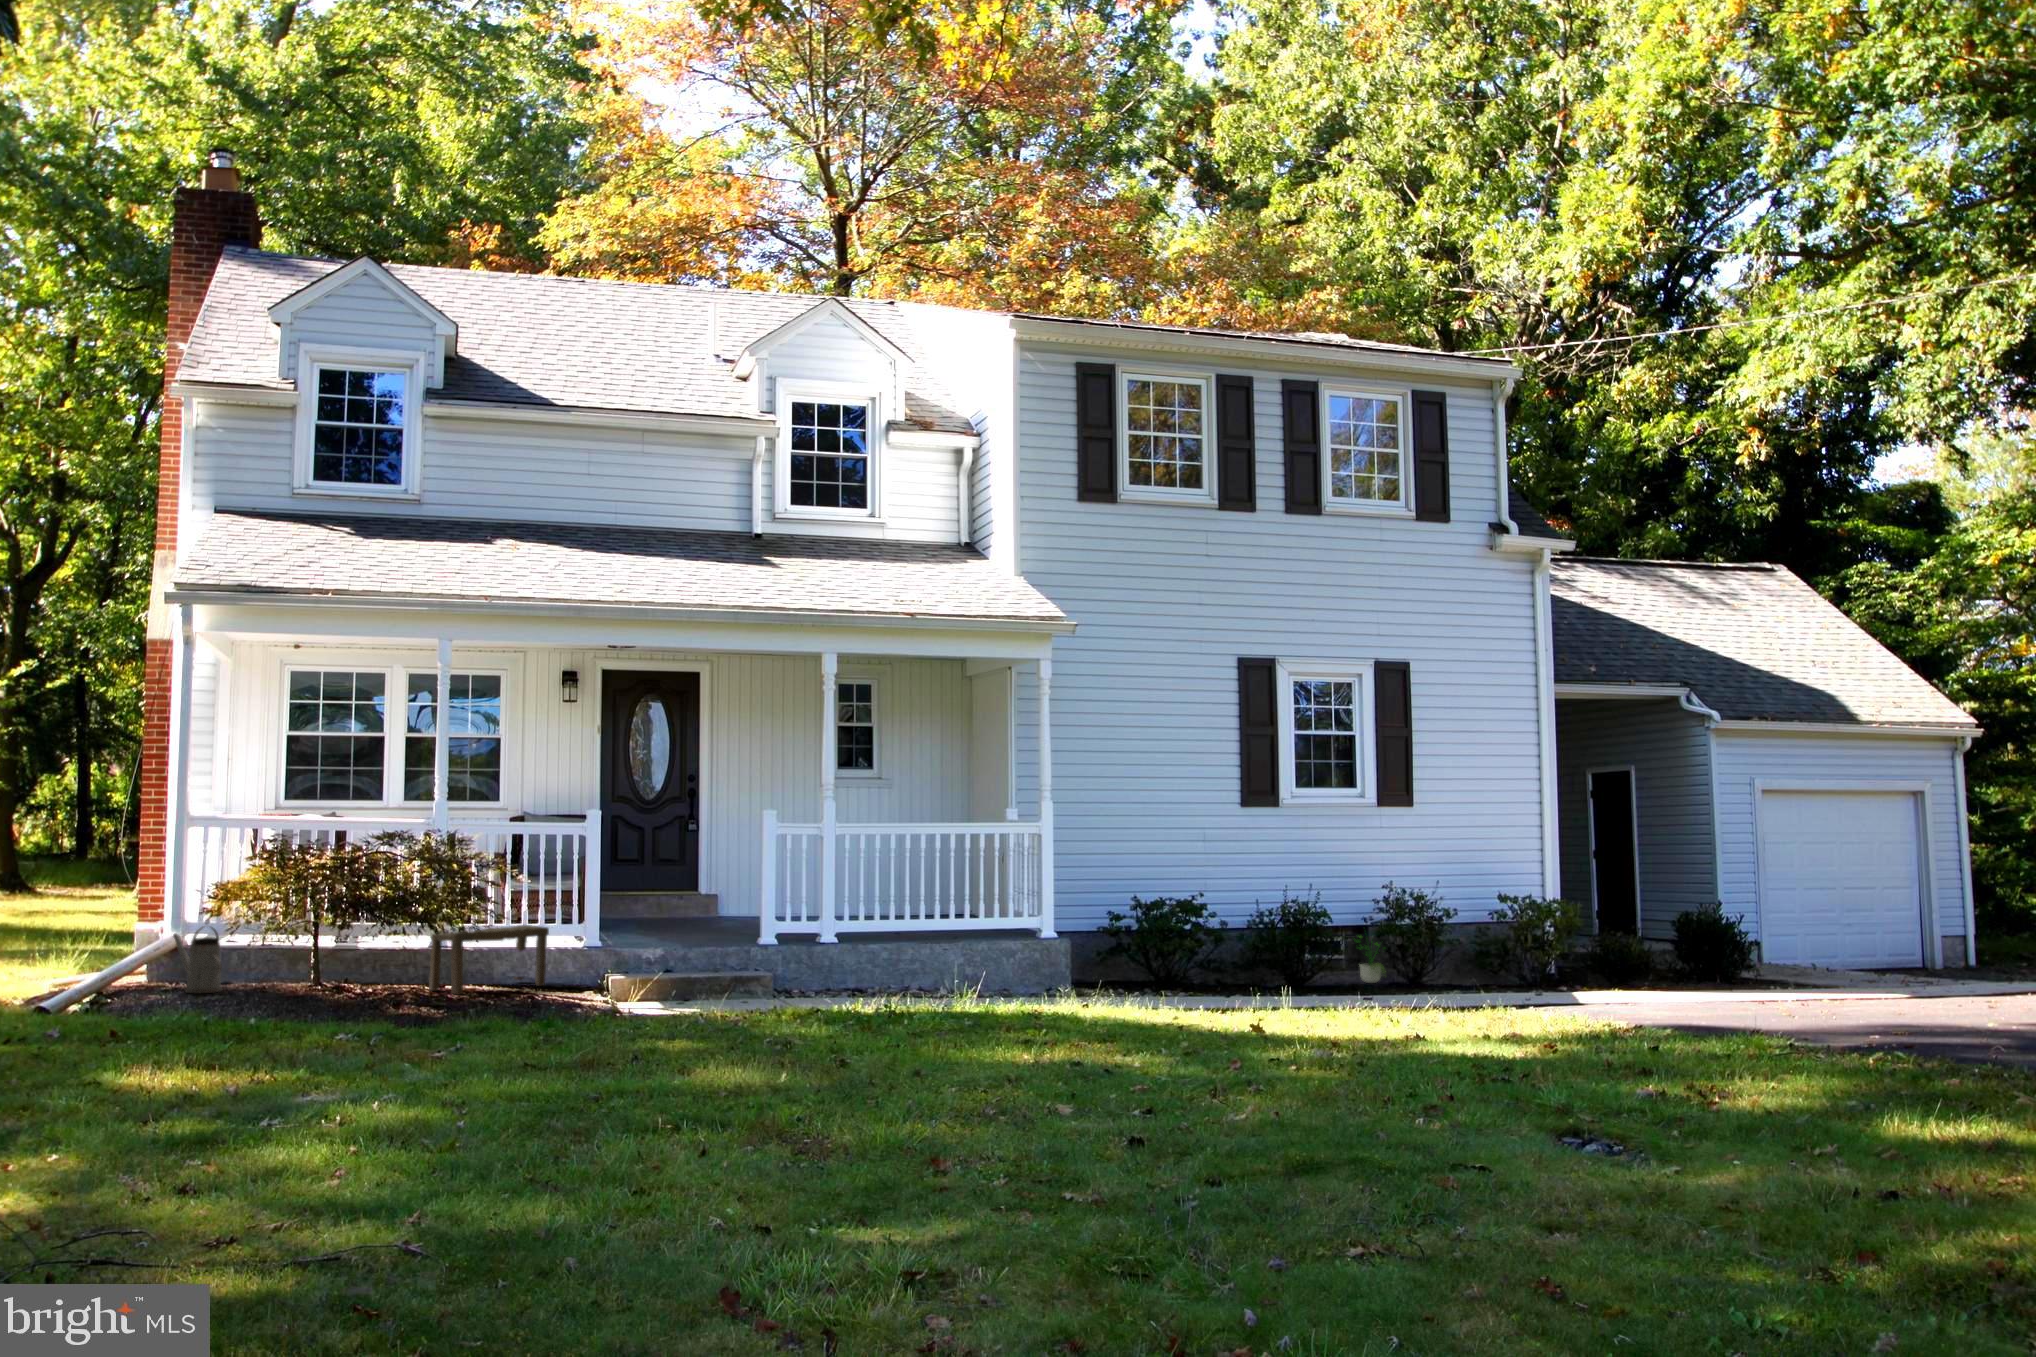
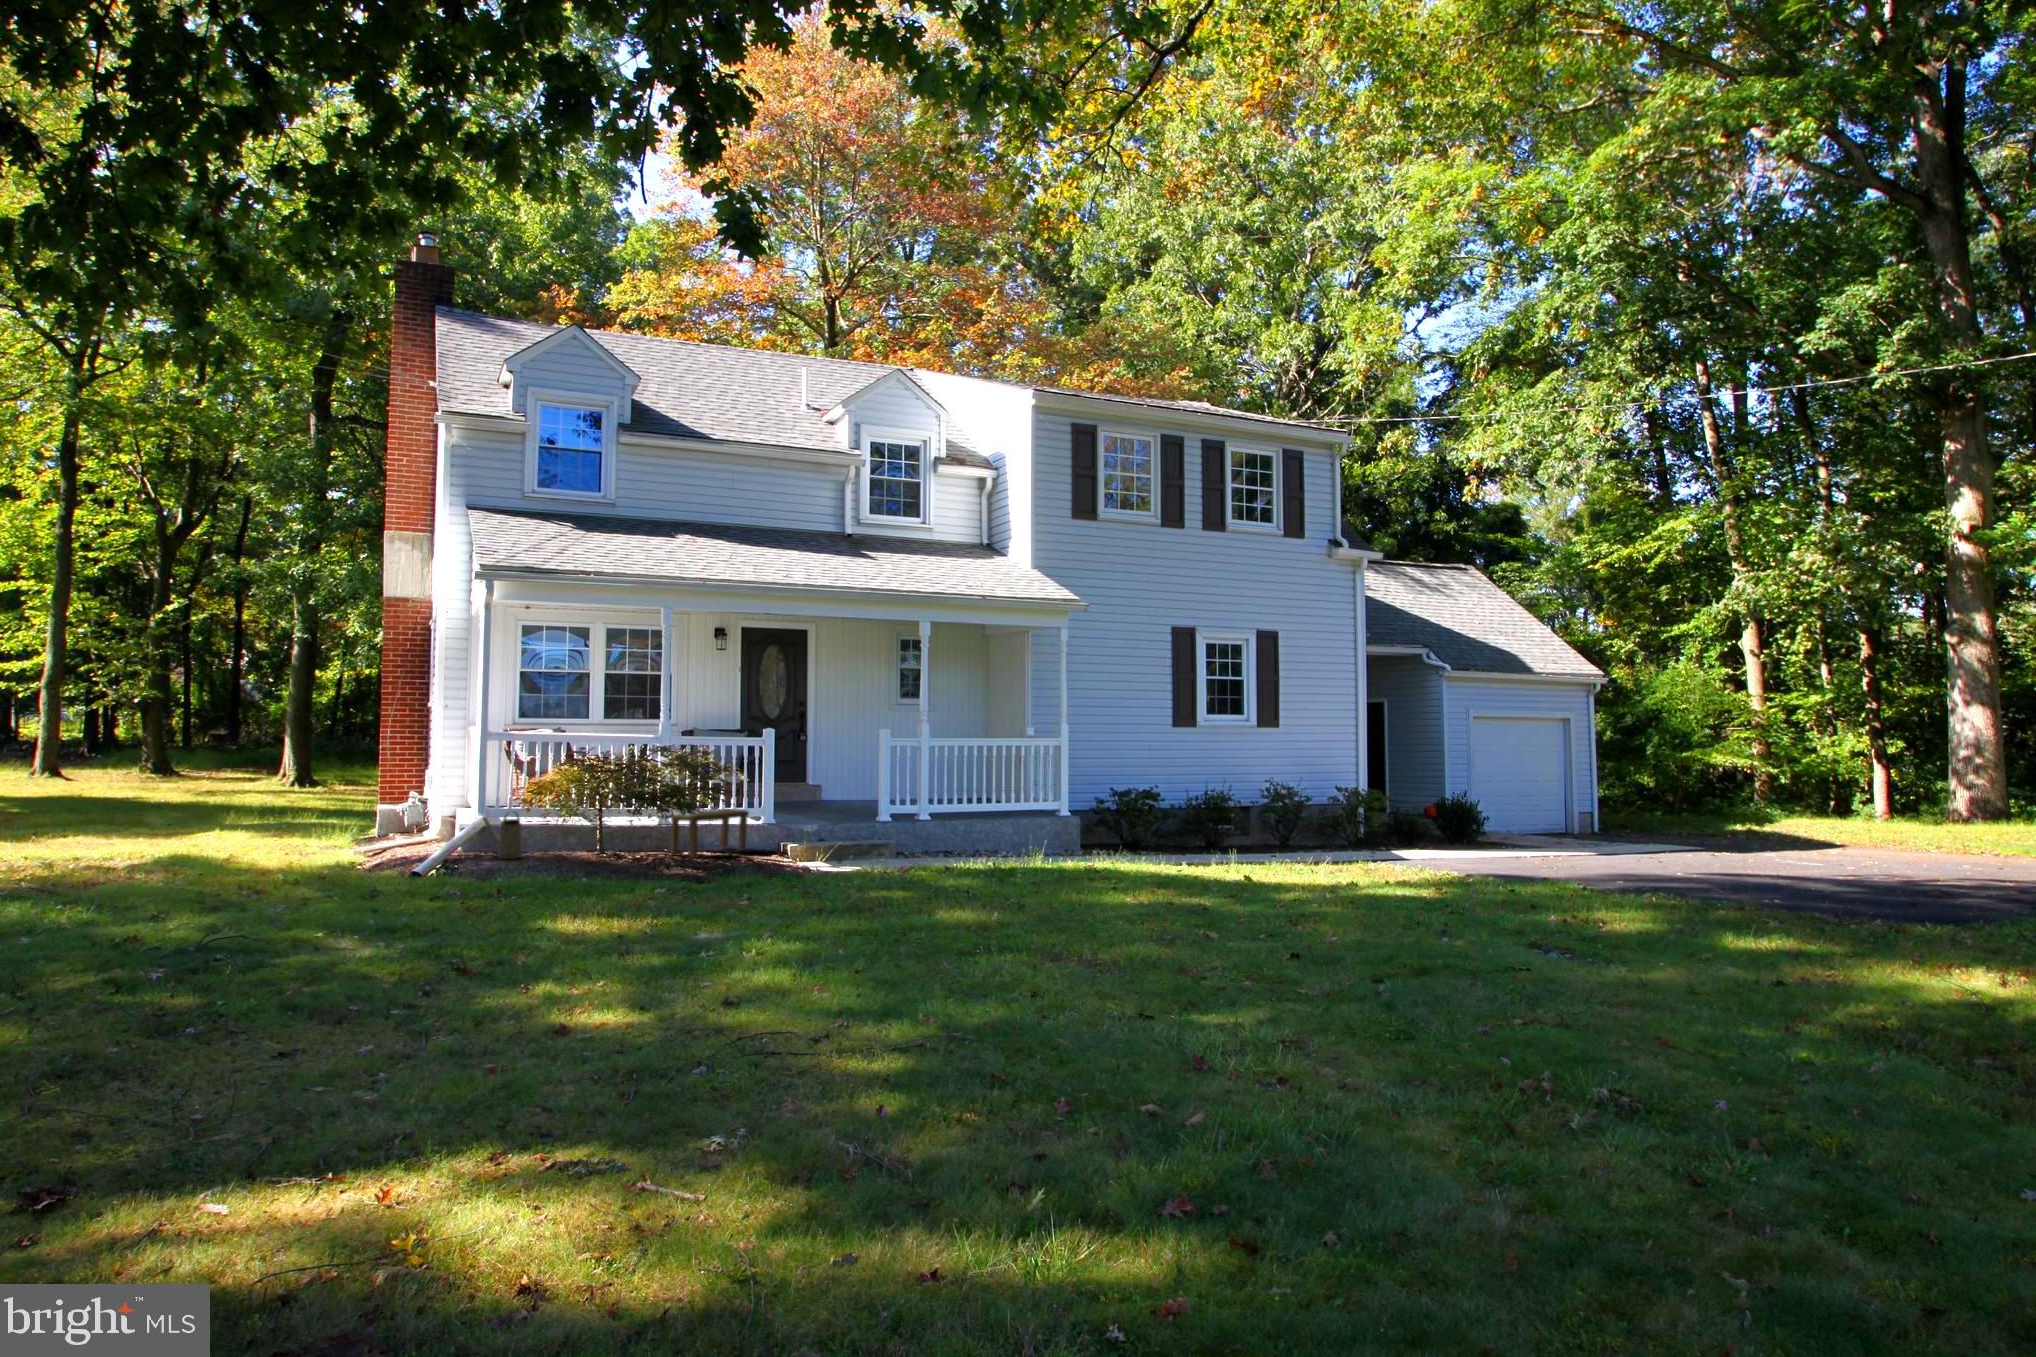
potted plant: present [1355,936,1386,983] -> none [1241,804,1264,844]

